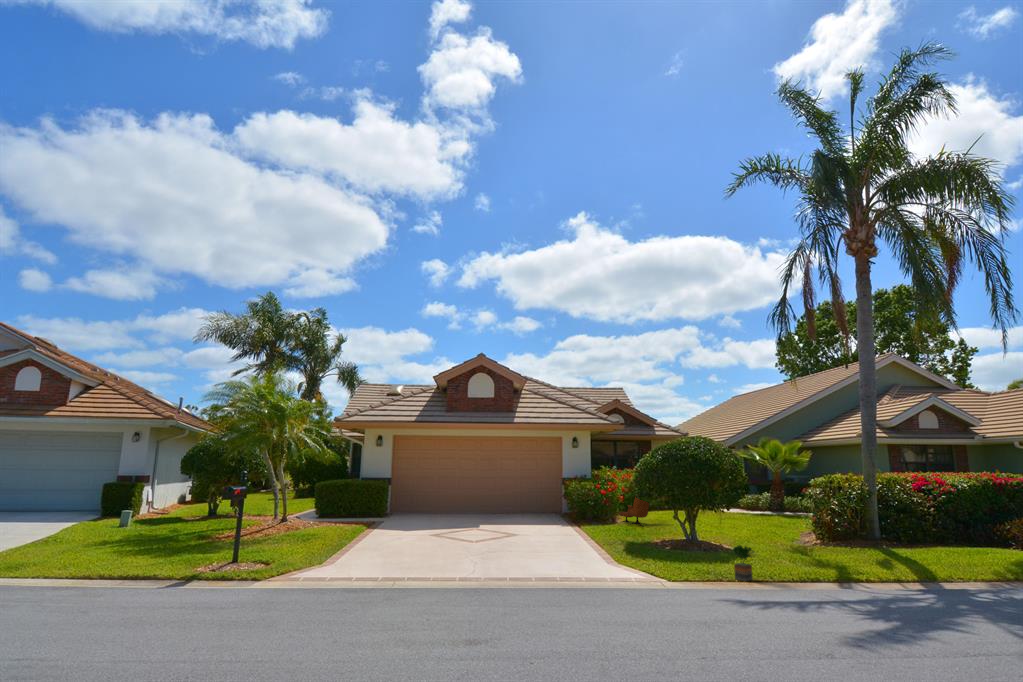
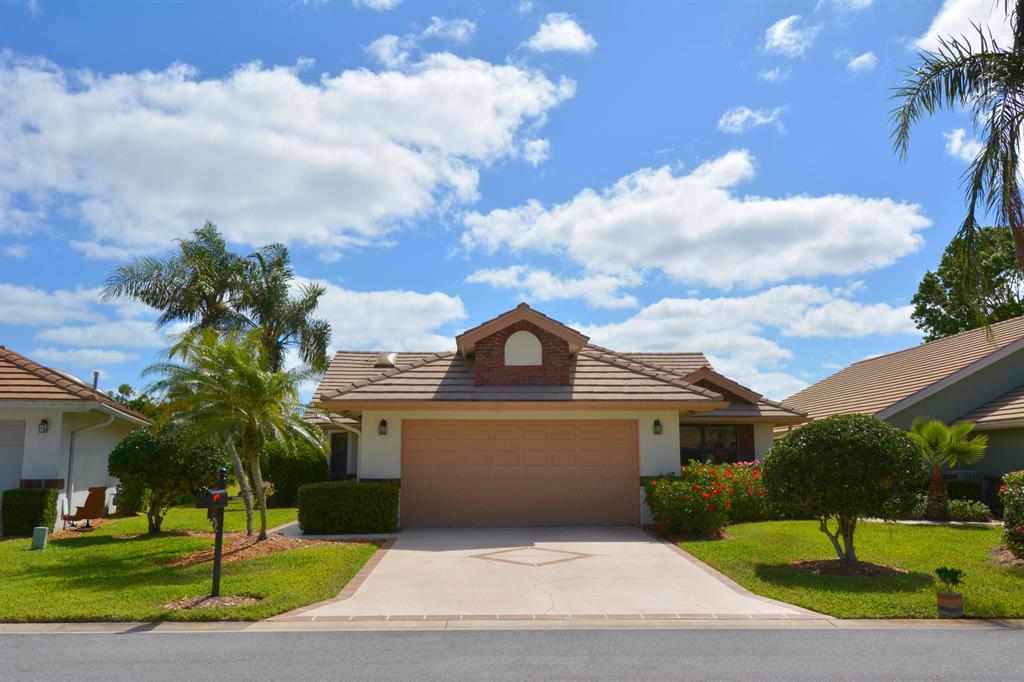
lounge chair: present [619,497,649,527] -> present [63,486,107,531]

